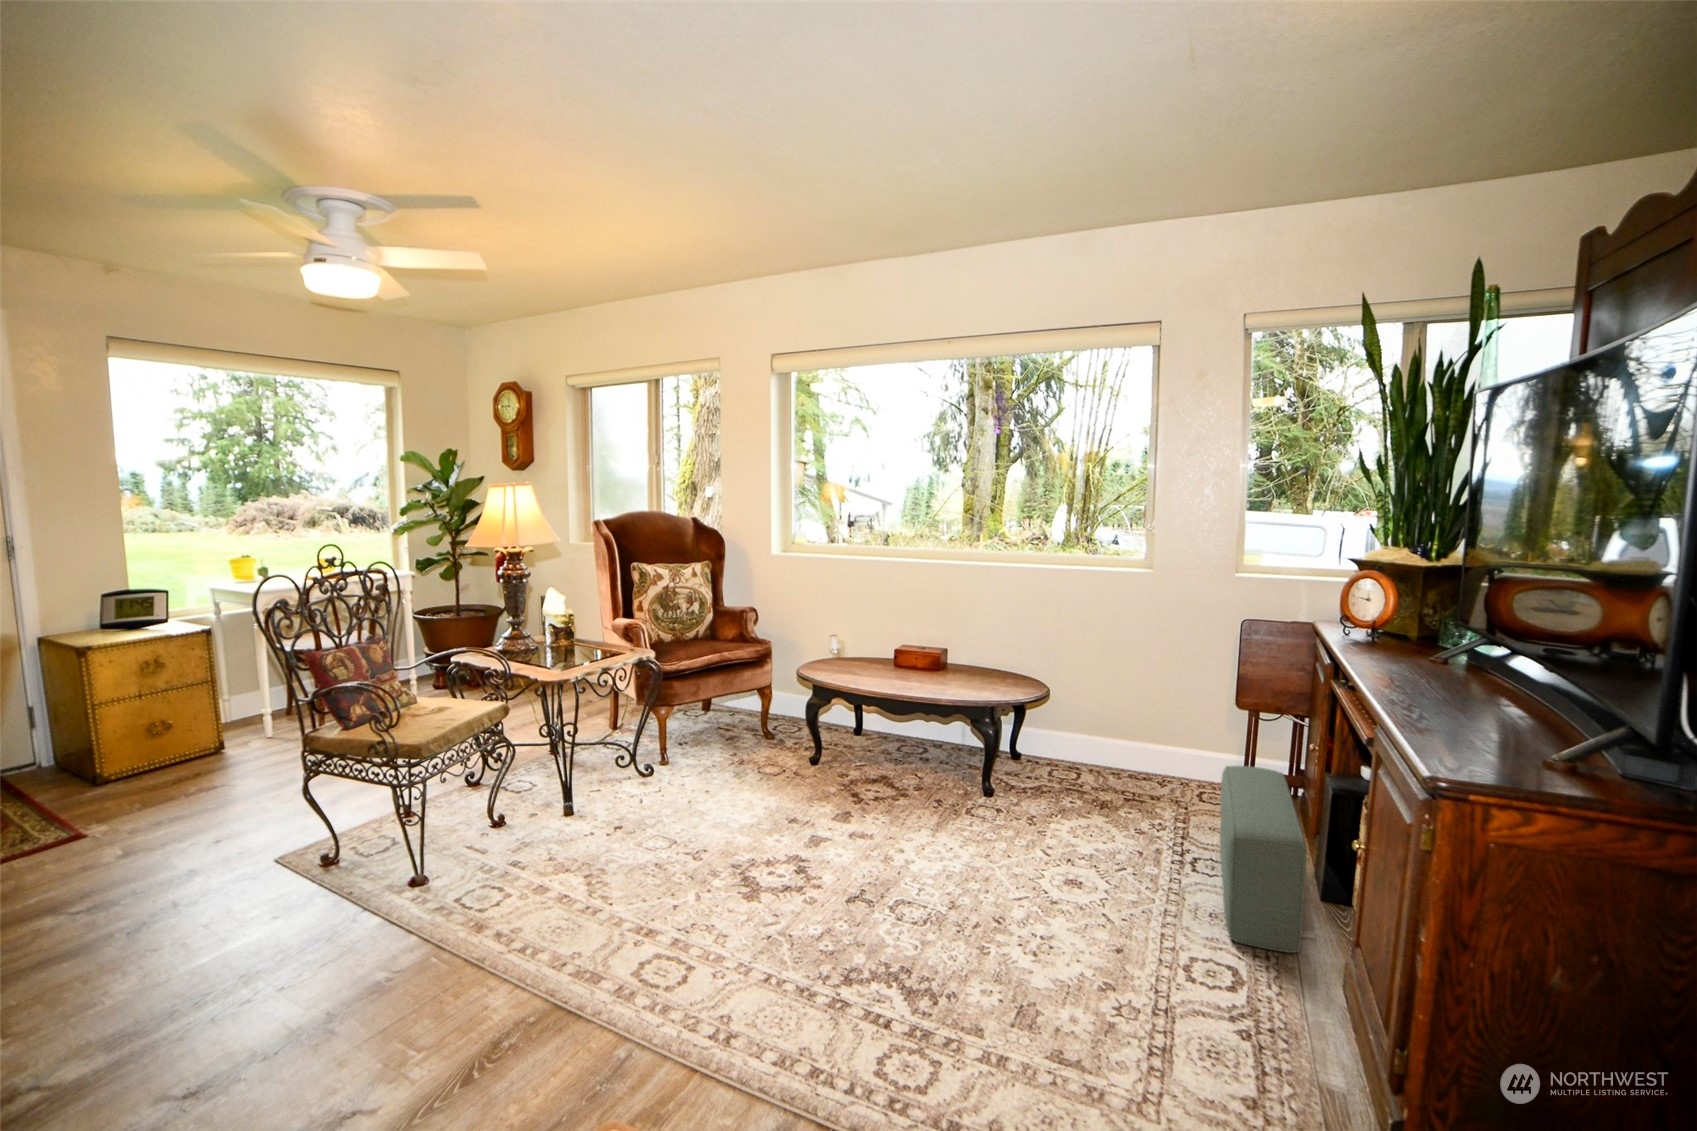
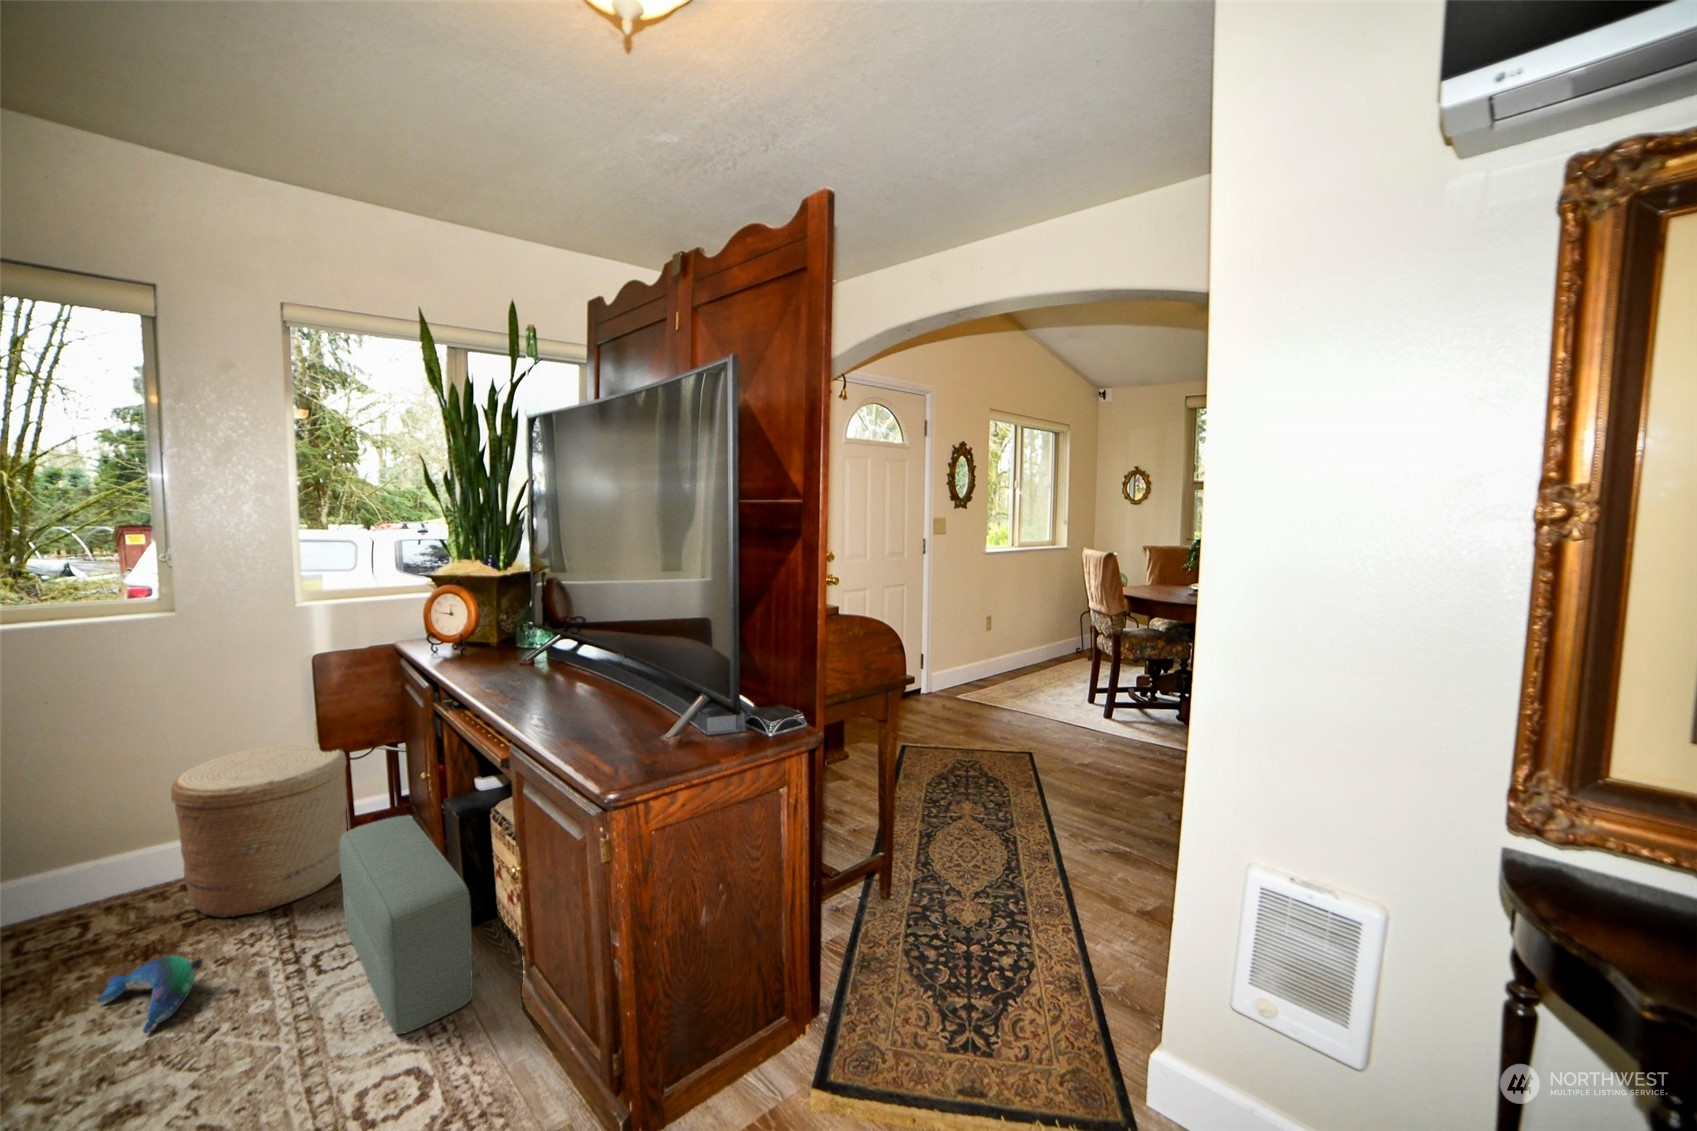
woven basket: none [1128,684,1247,817] -> present [171,743,347,918]
plush toy: none [1074,806,1126,849] -> present [98,956,202,1033]

